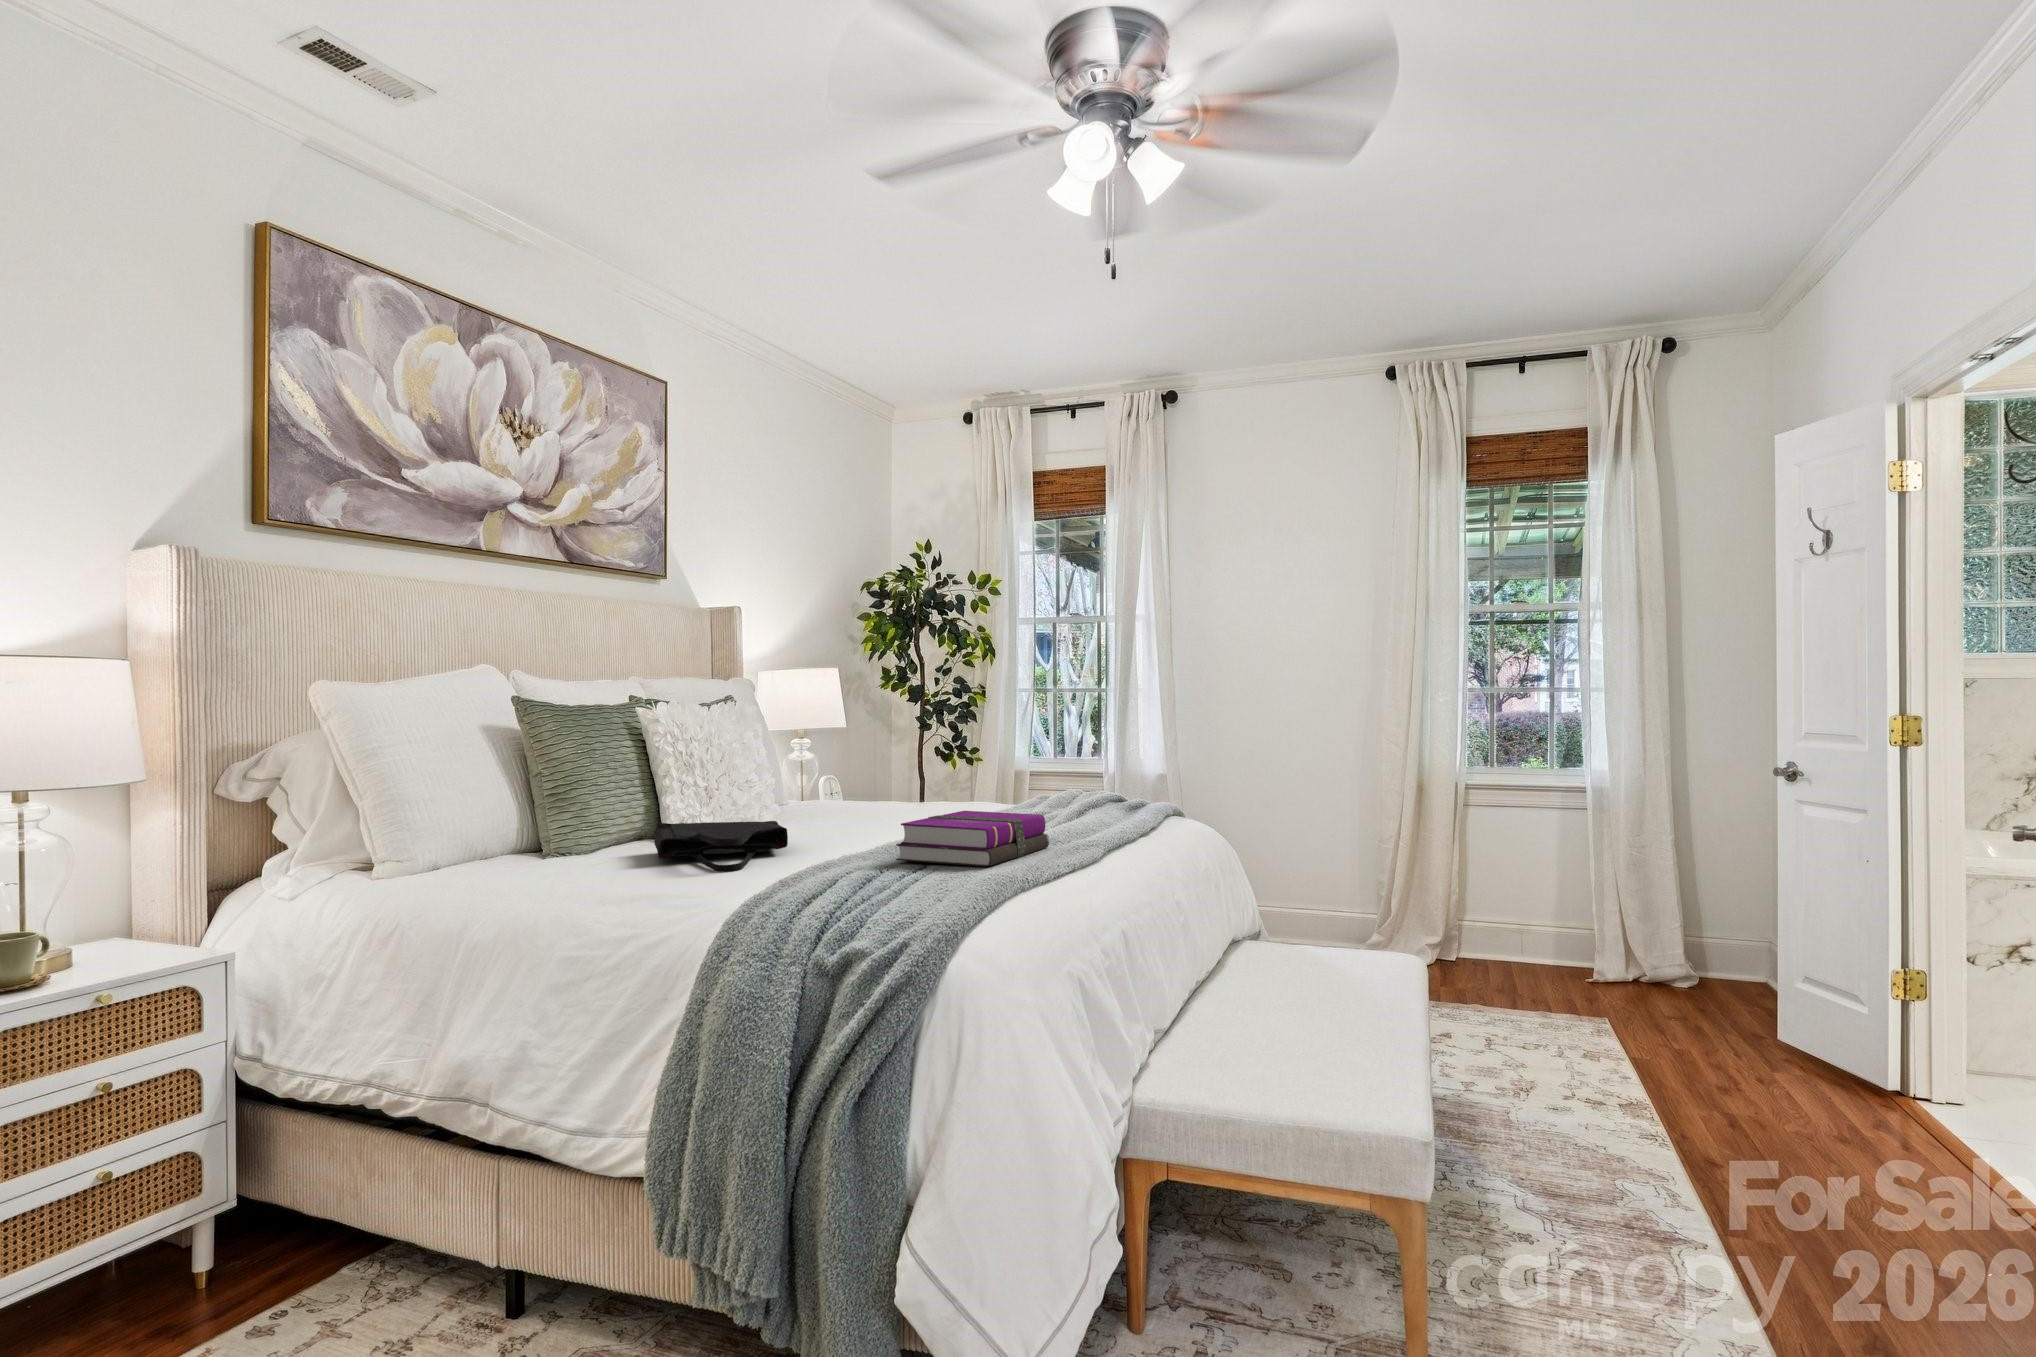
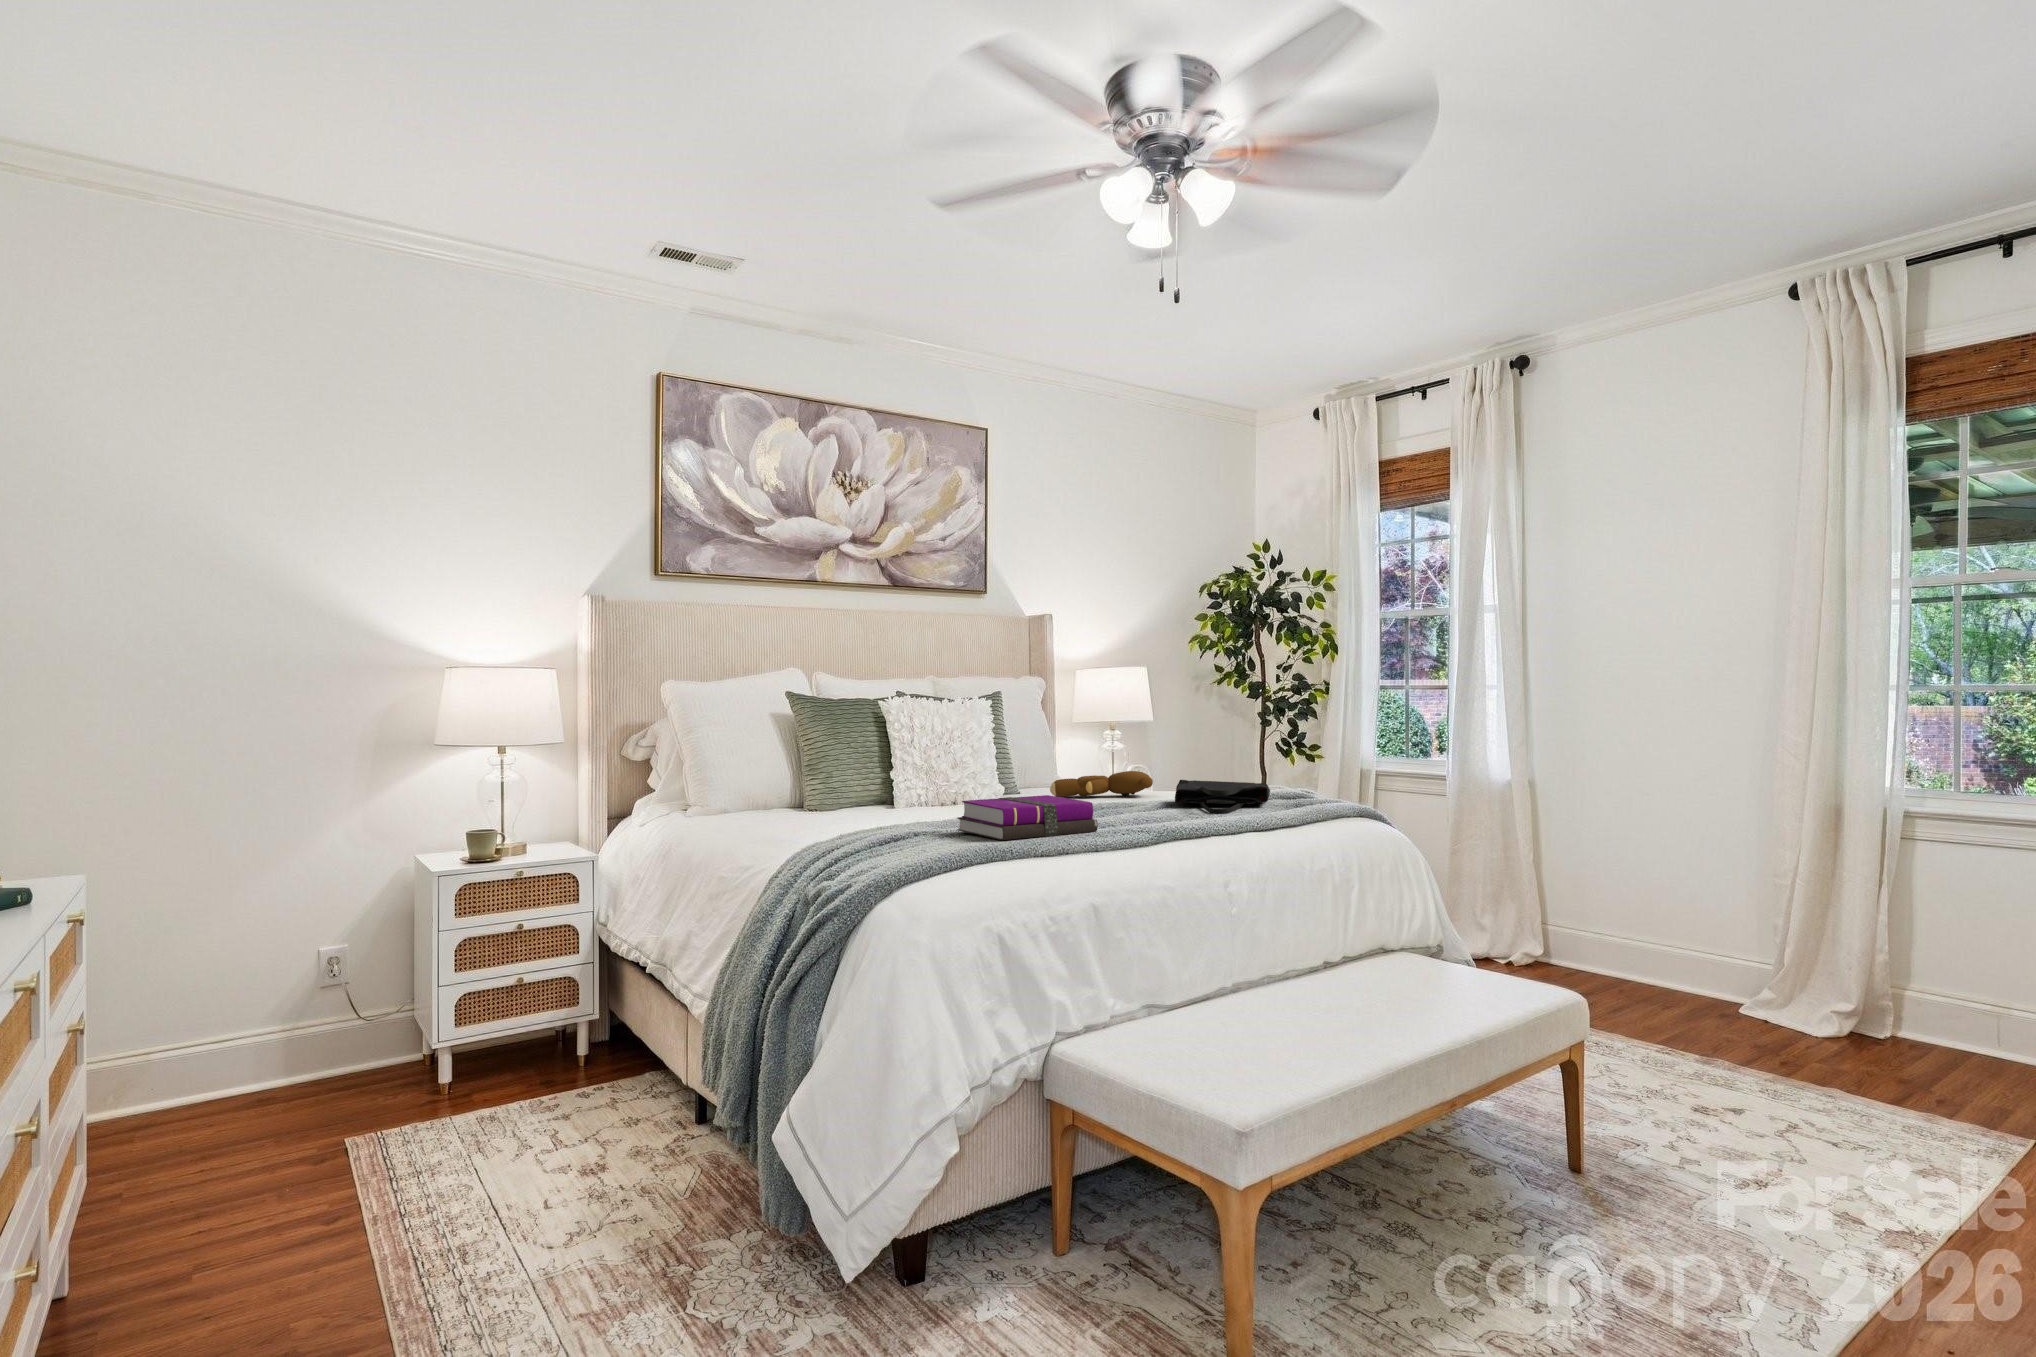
teddy bear: none [836,781,955,815] -> present [1050,771,1153,797]
tote bag: present [654,821,788,872] -> present [1175,780,1270,814]

